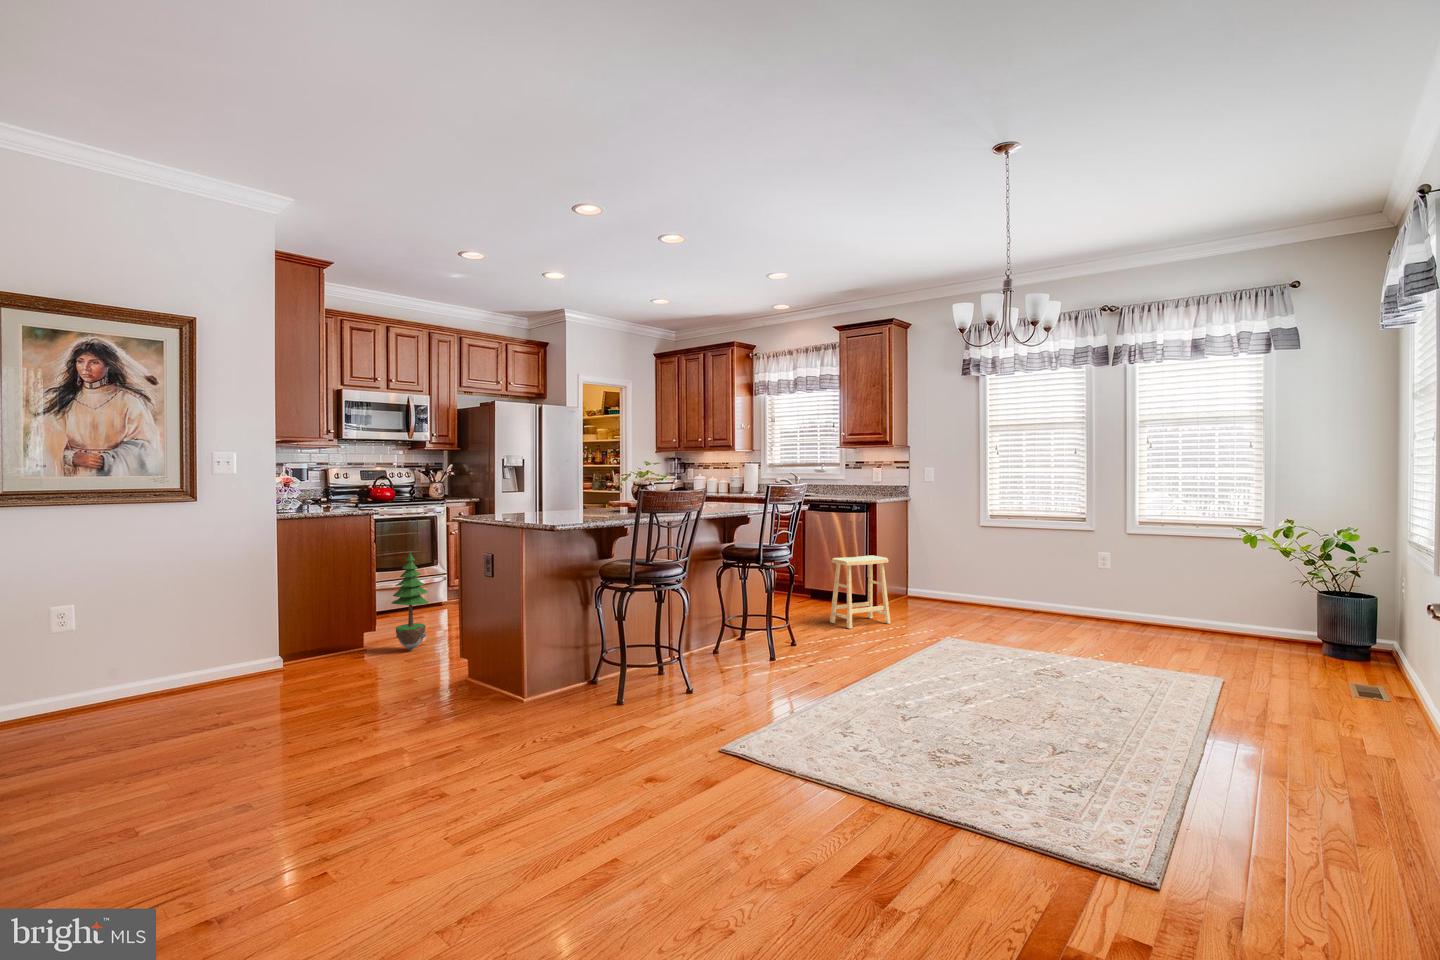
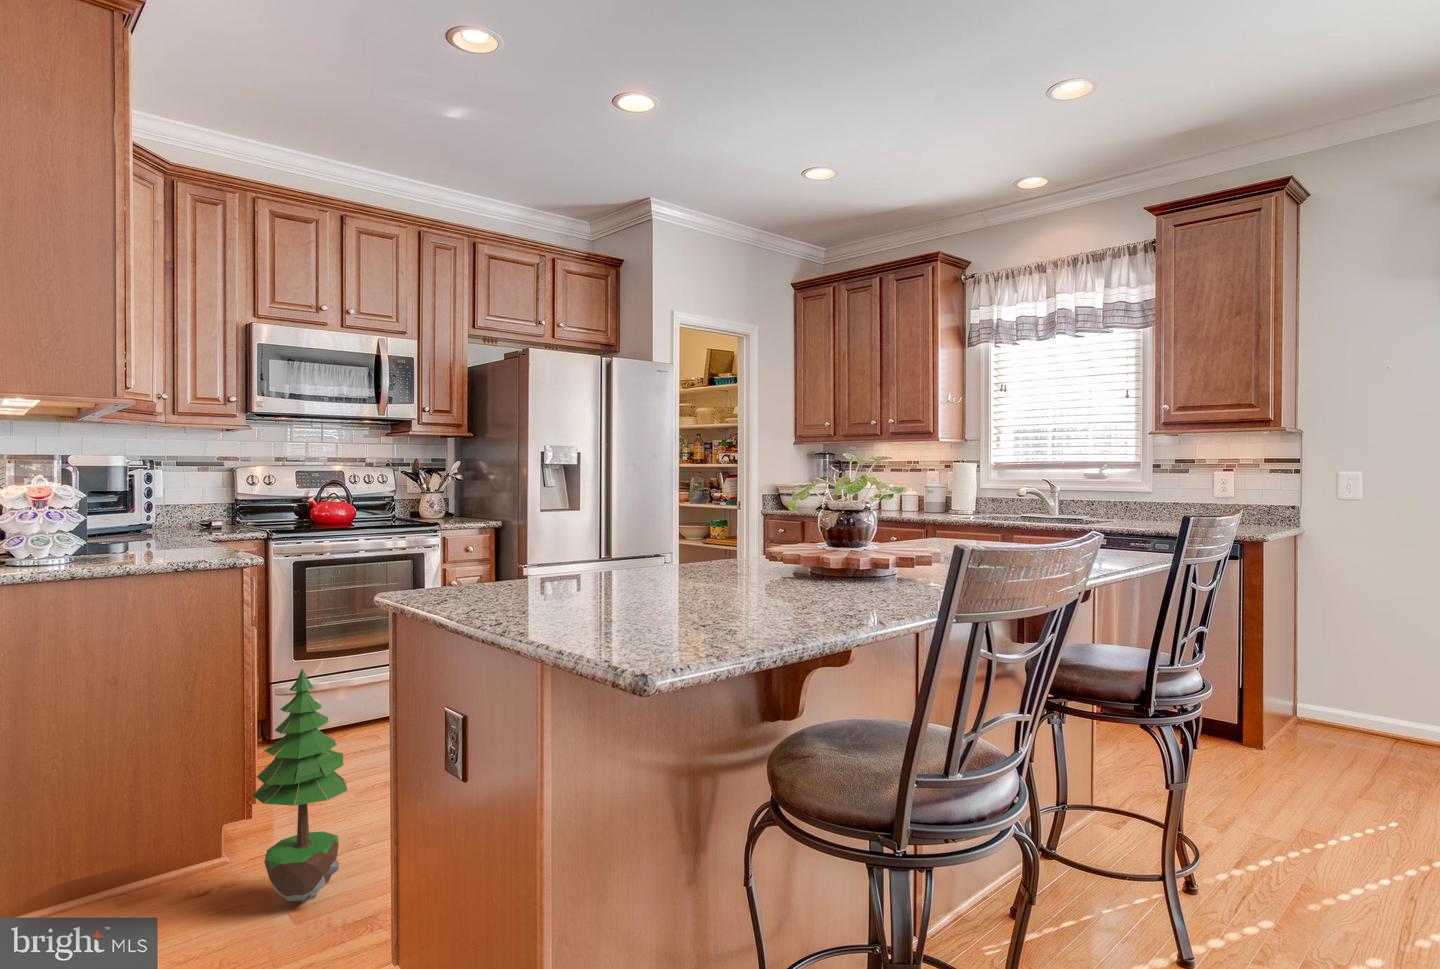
footstool: present [830,555,891,629] -> none [1247,670,1405,858]

